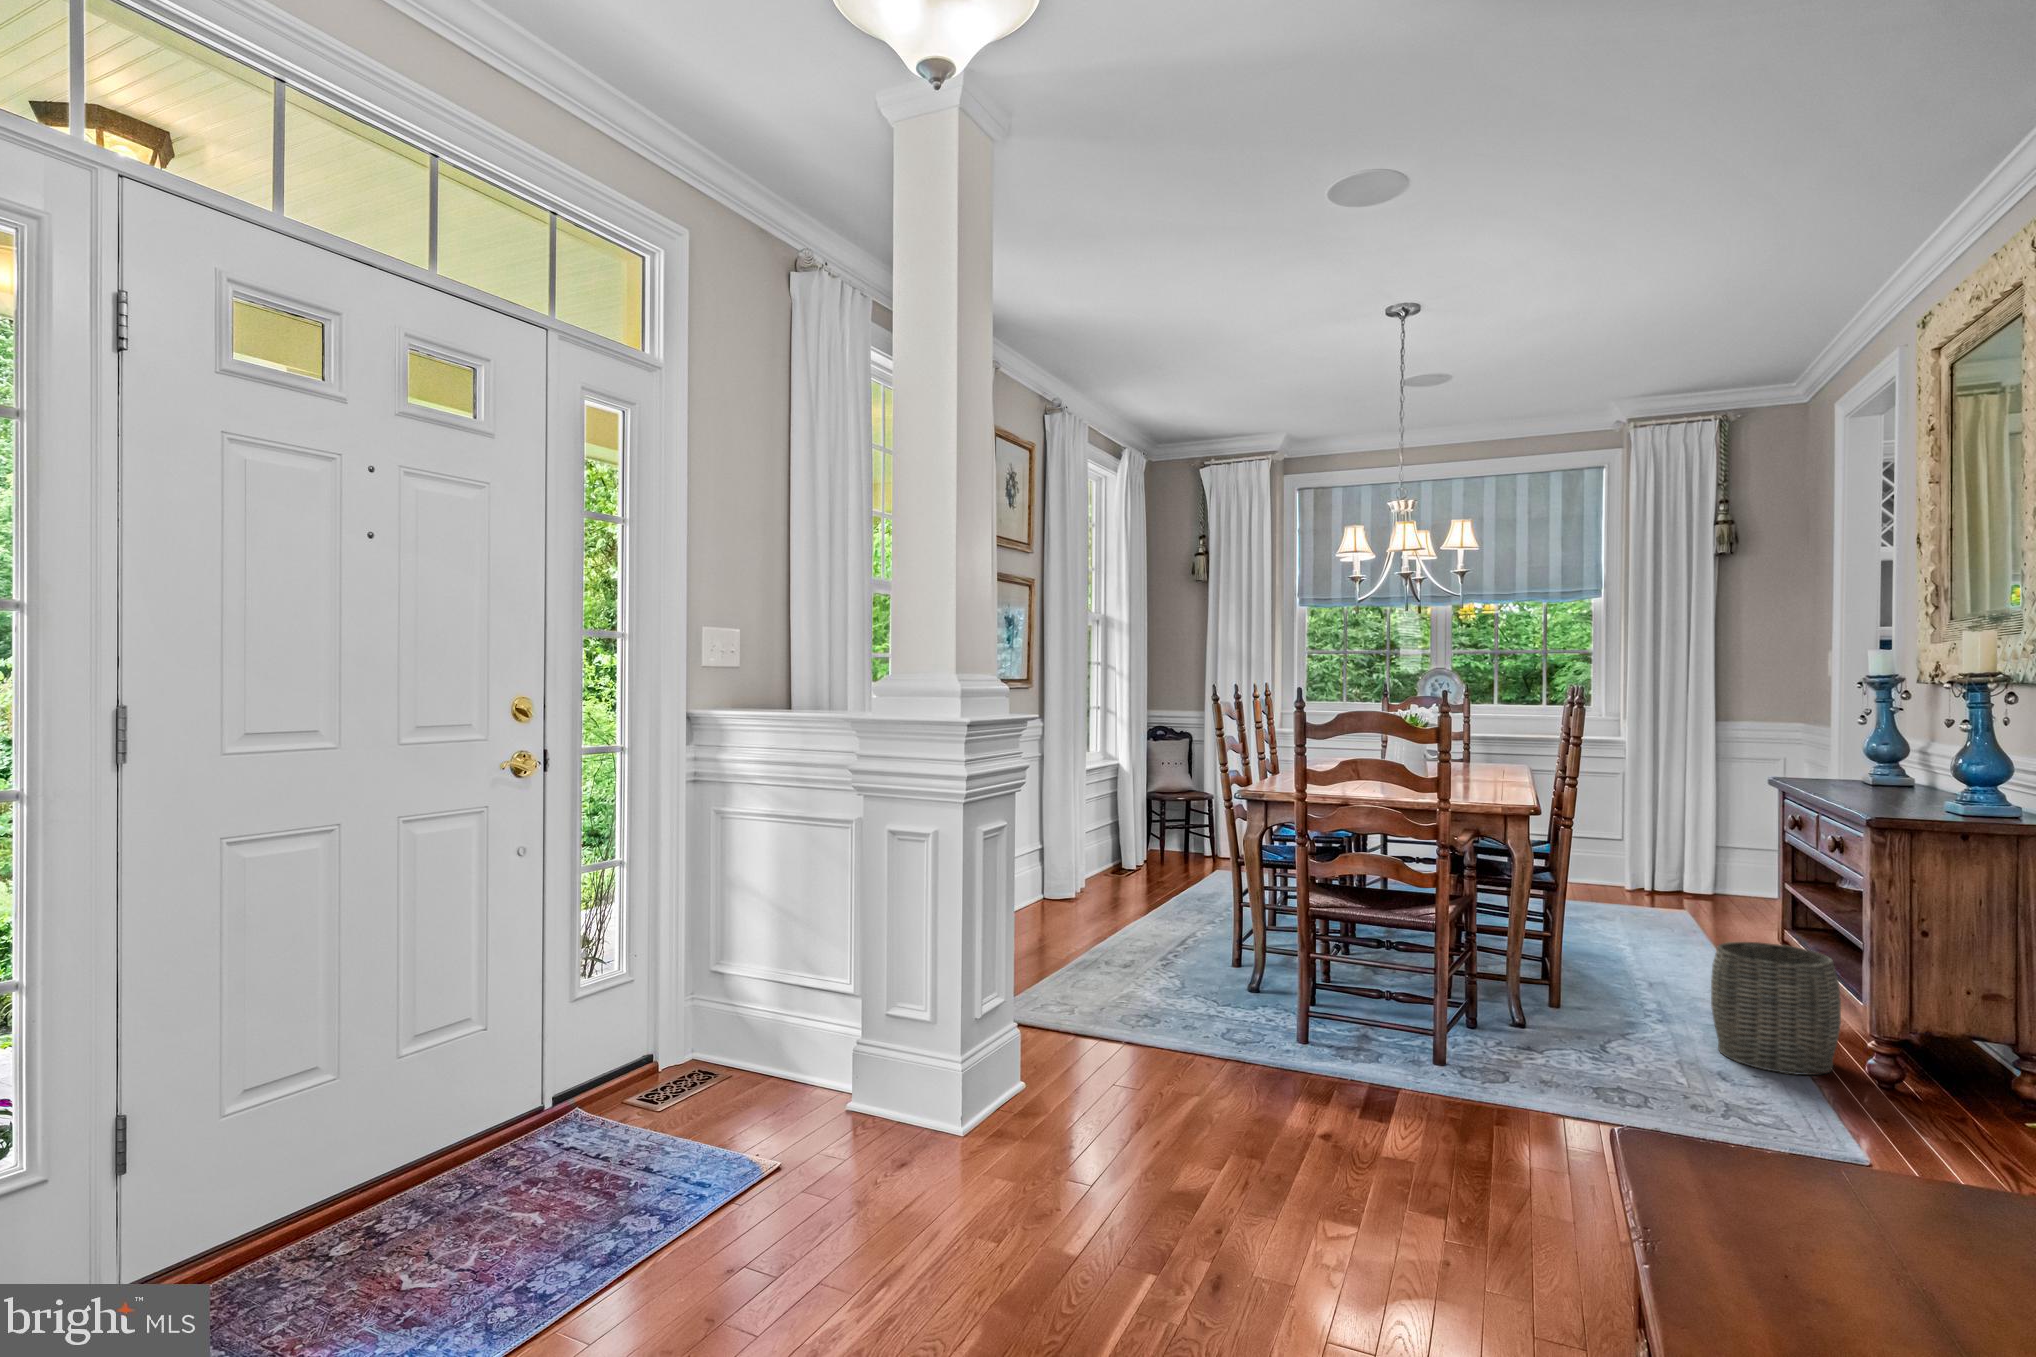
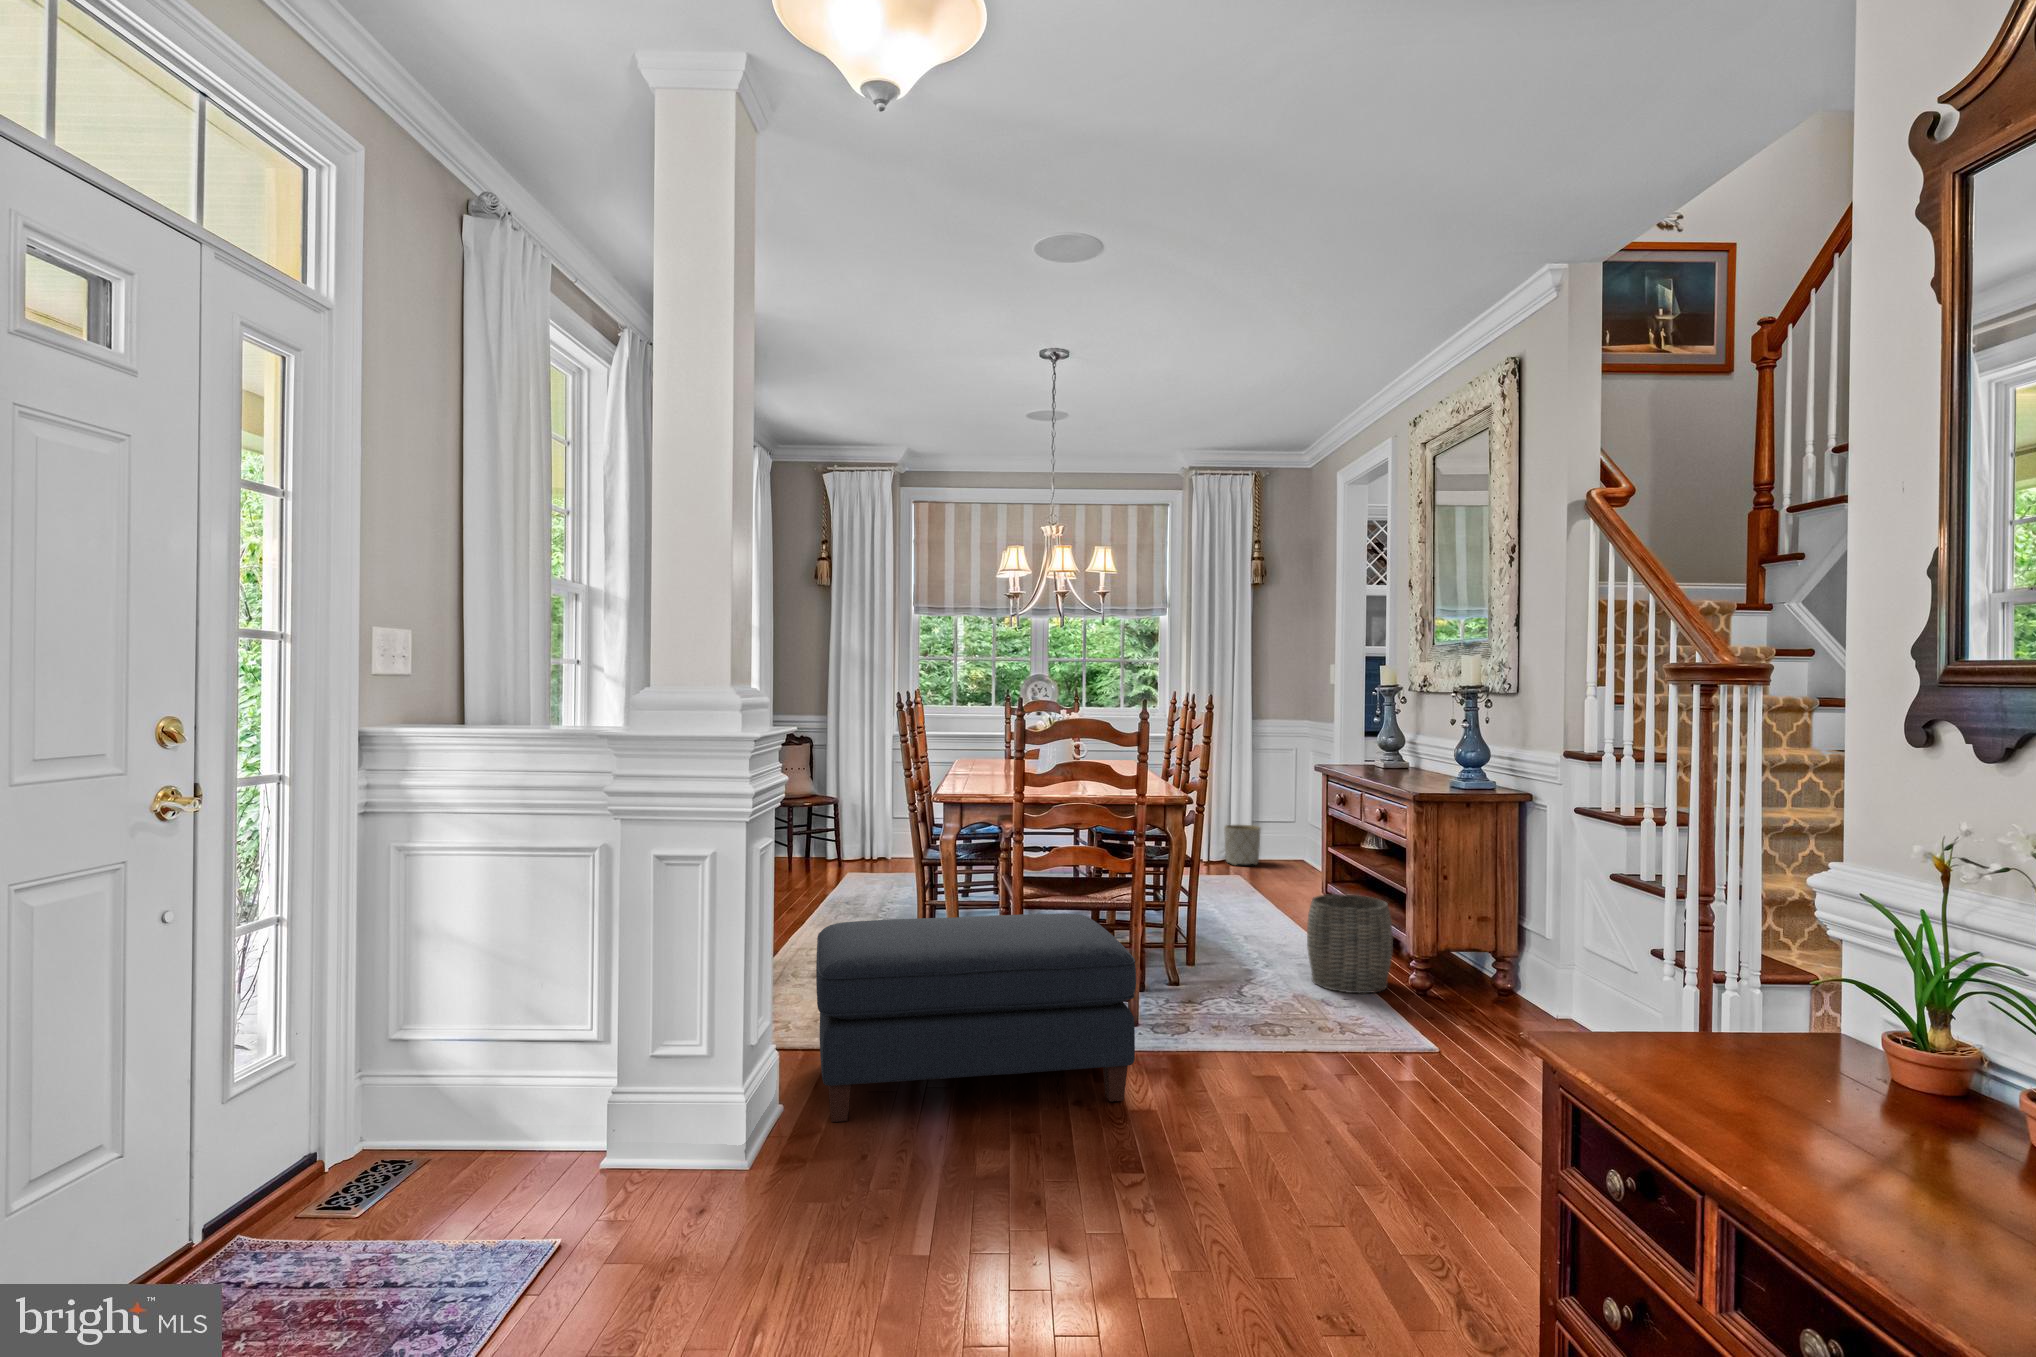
planter: none [1676,851,1728,903] -> present [1224,825,1260,865]
ottoman: none [1048,915,1394,1143] -> present [816,914,1136,1122]

